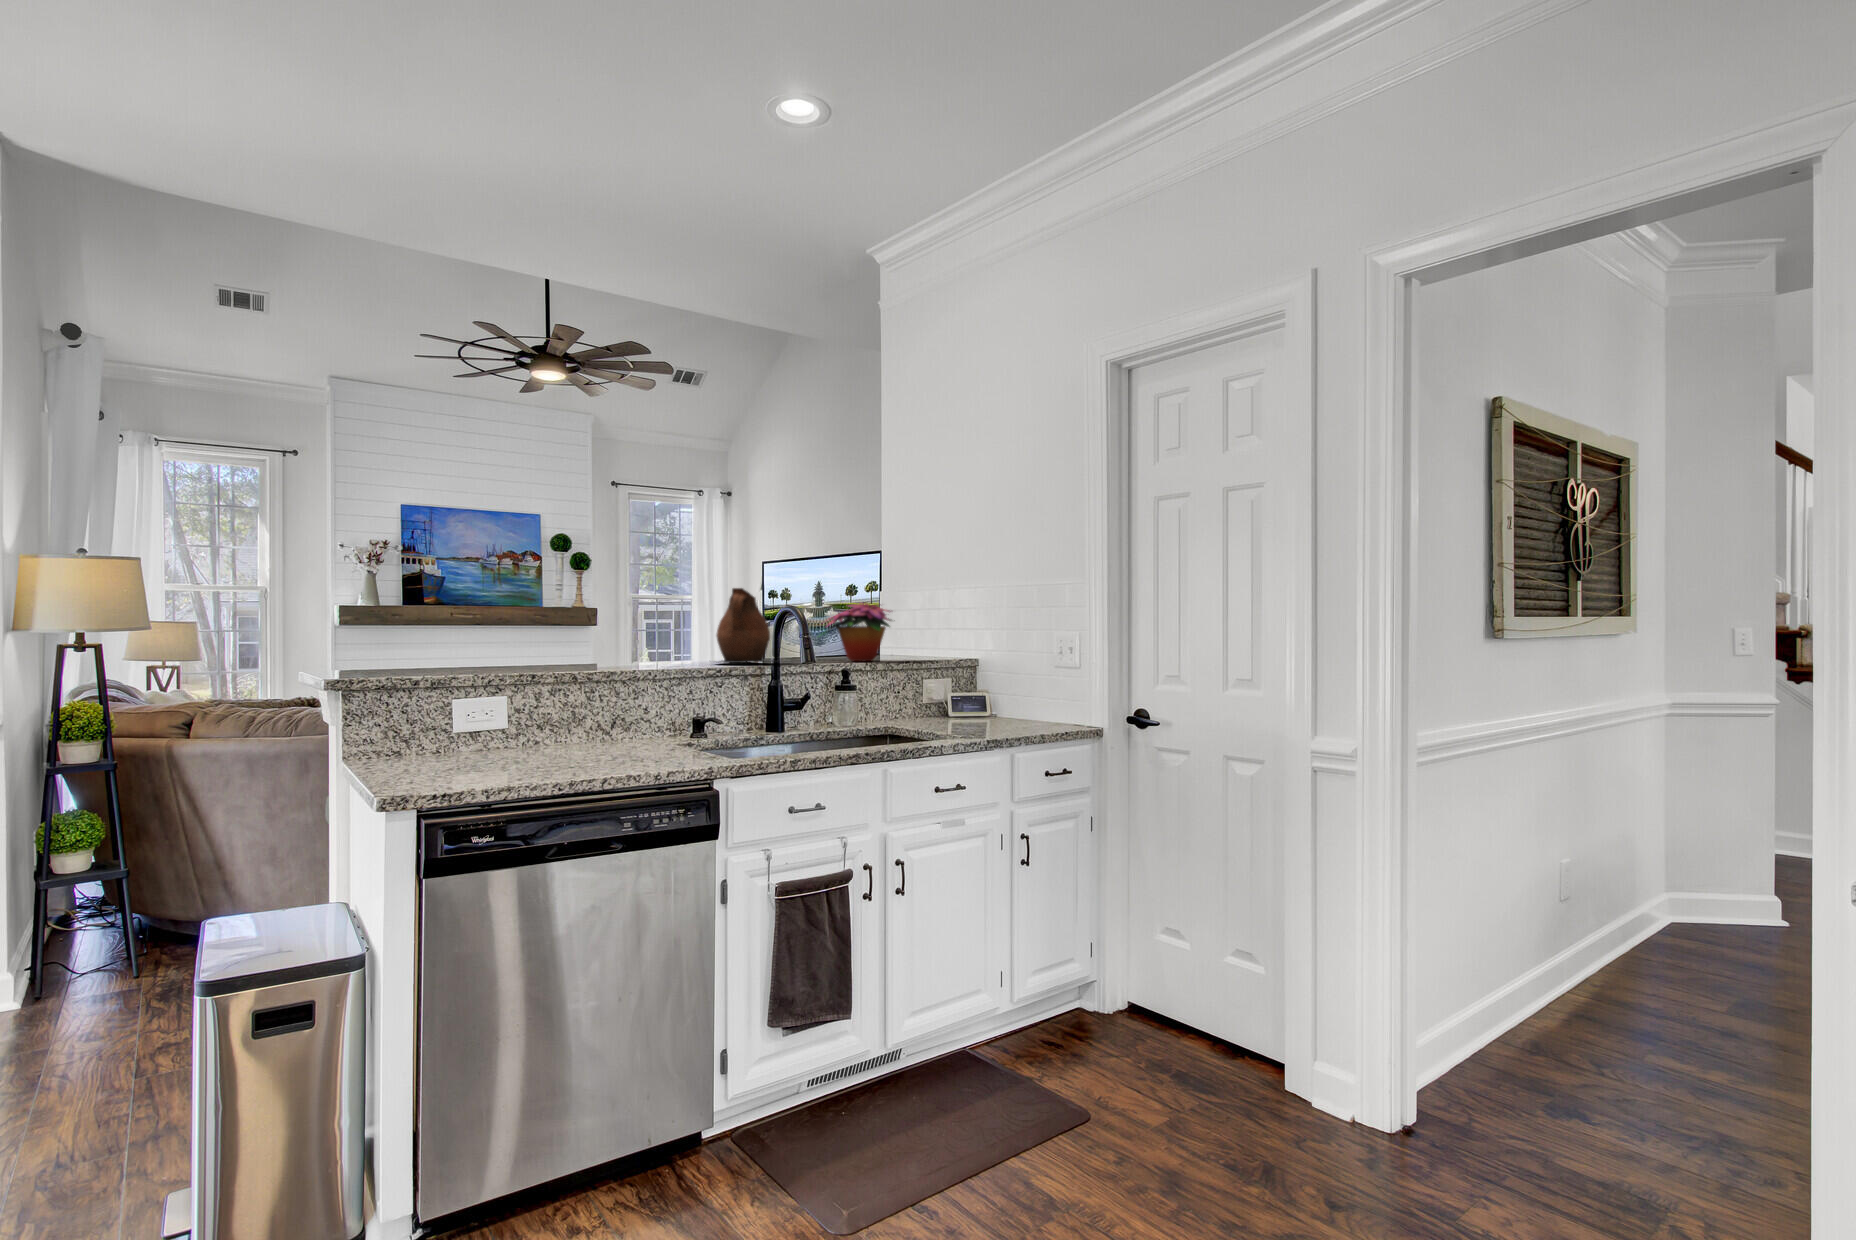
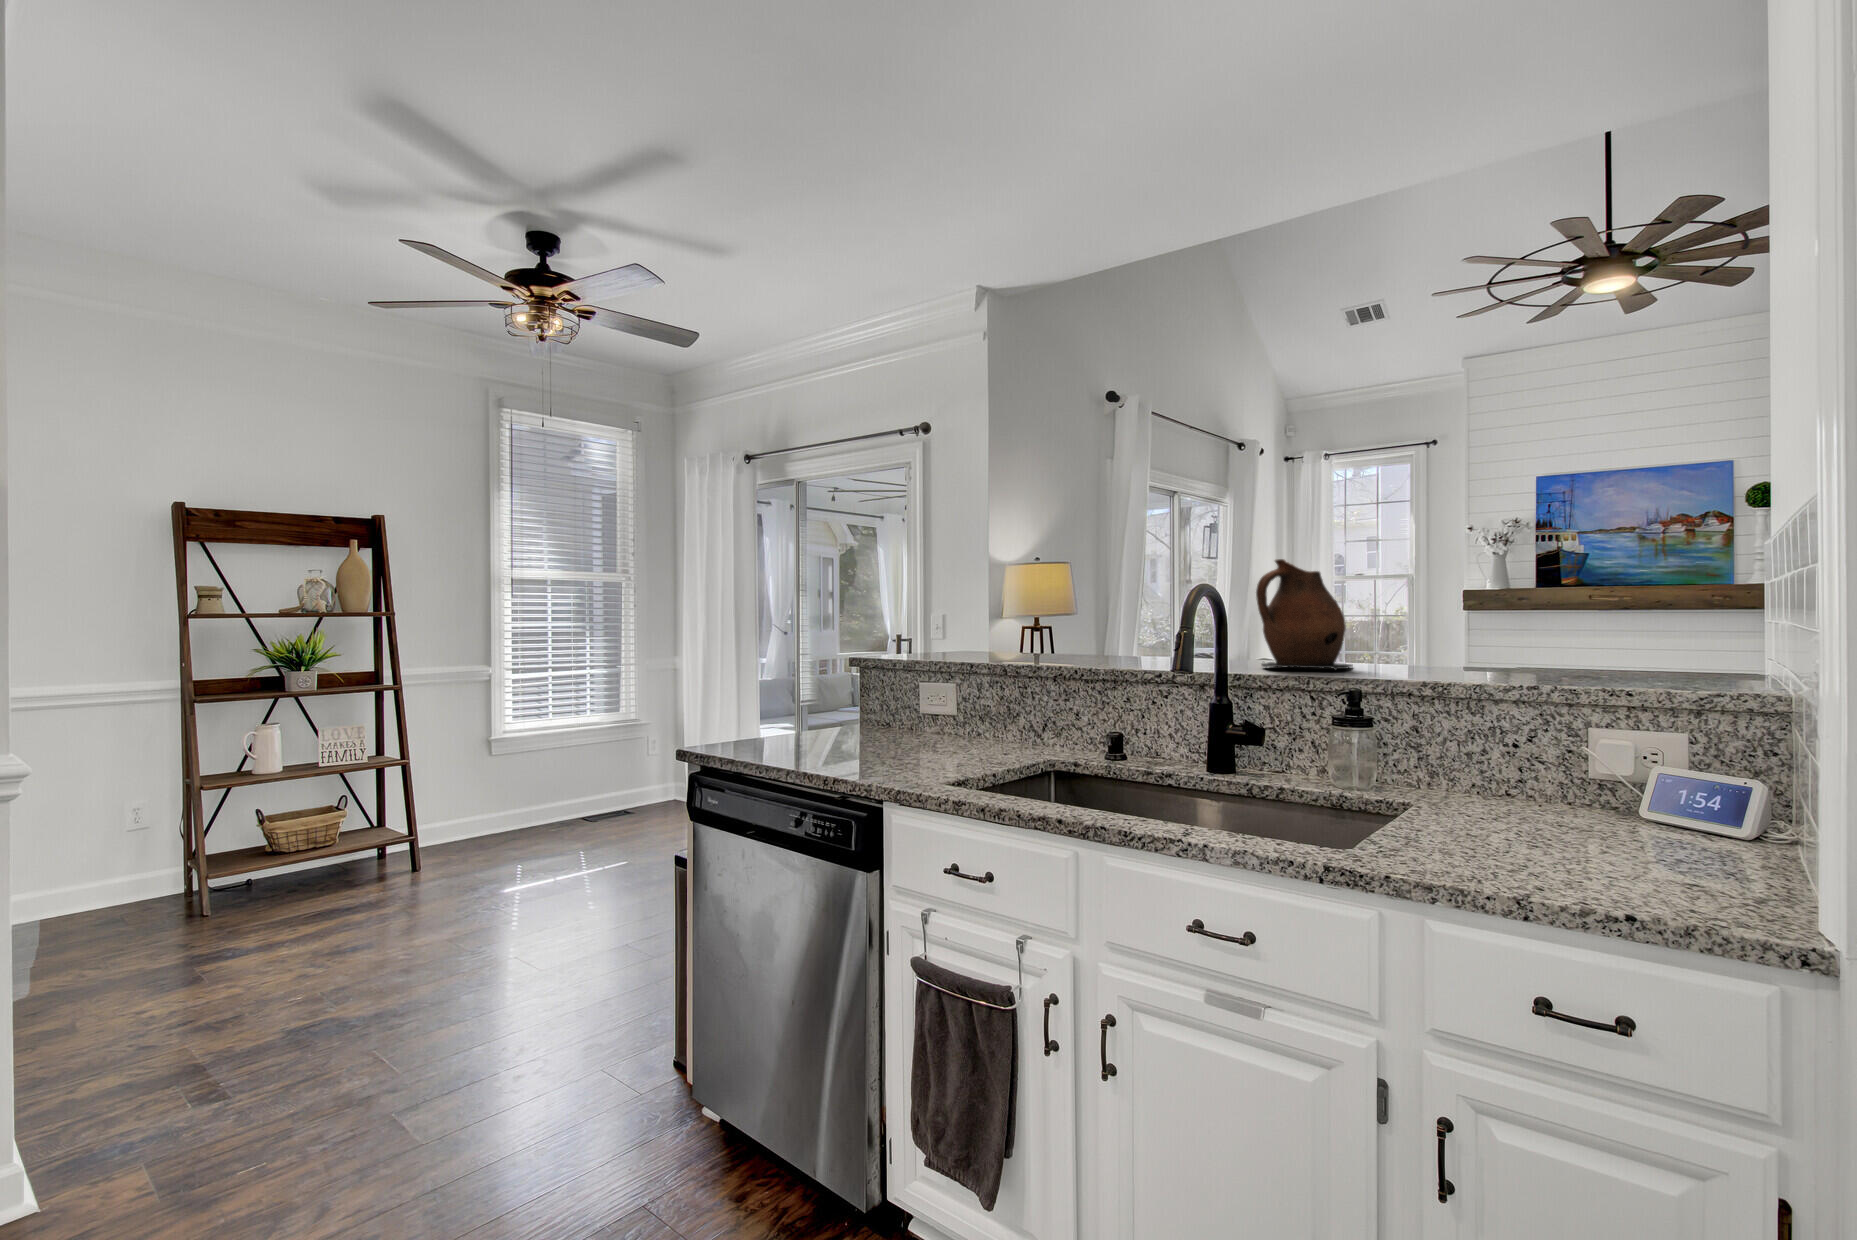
flower arrangement: present [826,603,891,661] -> none [1410,572,1602,680]

